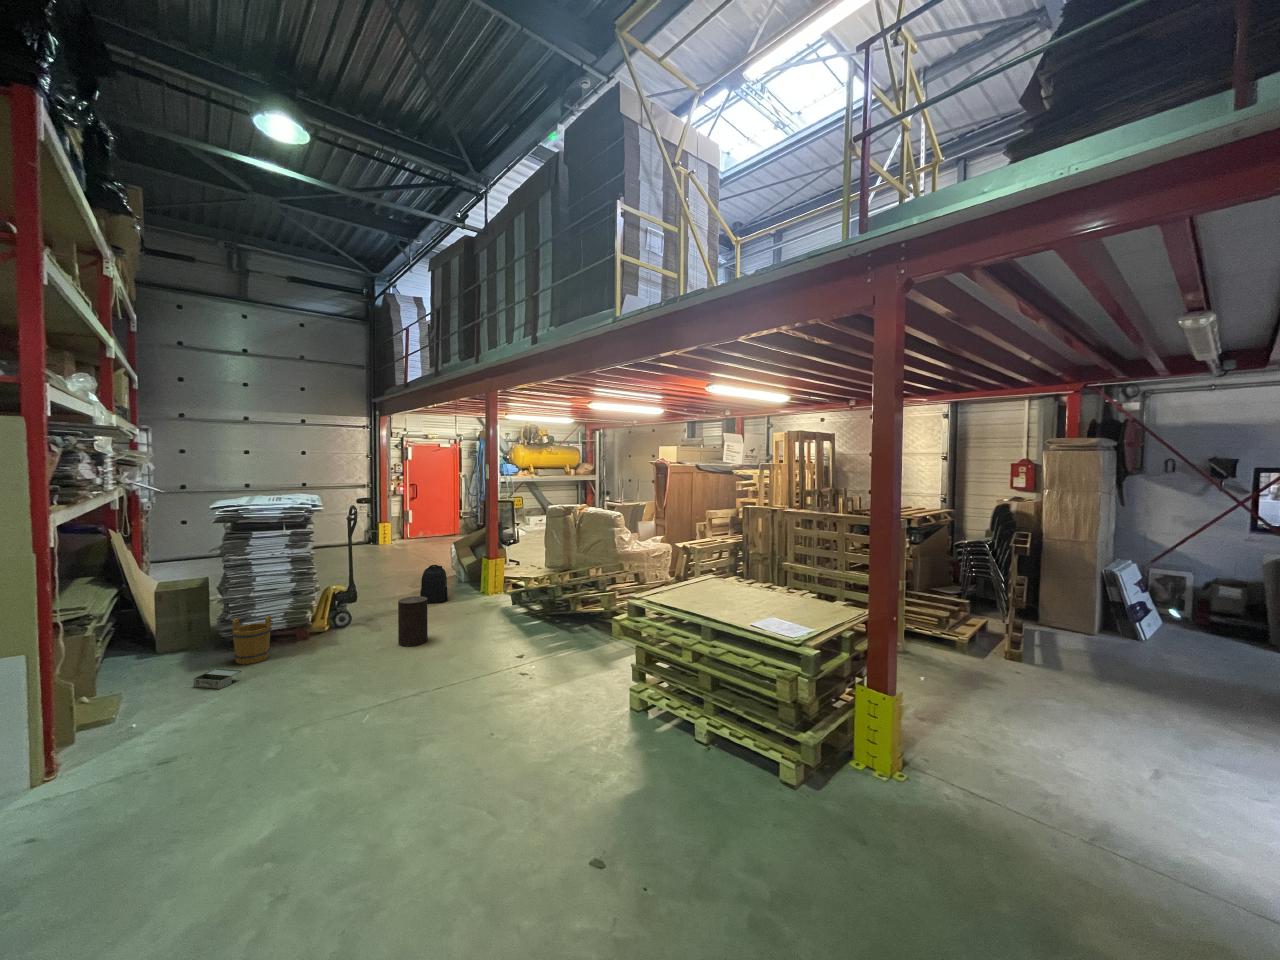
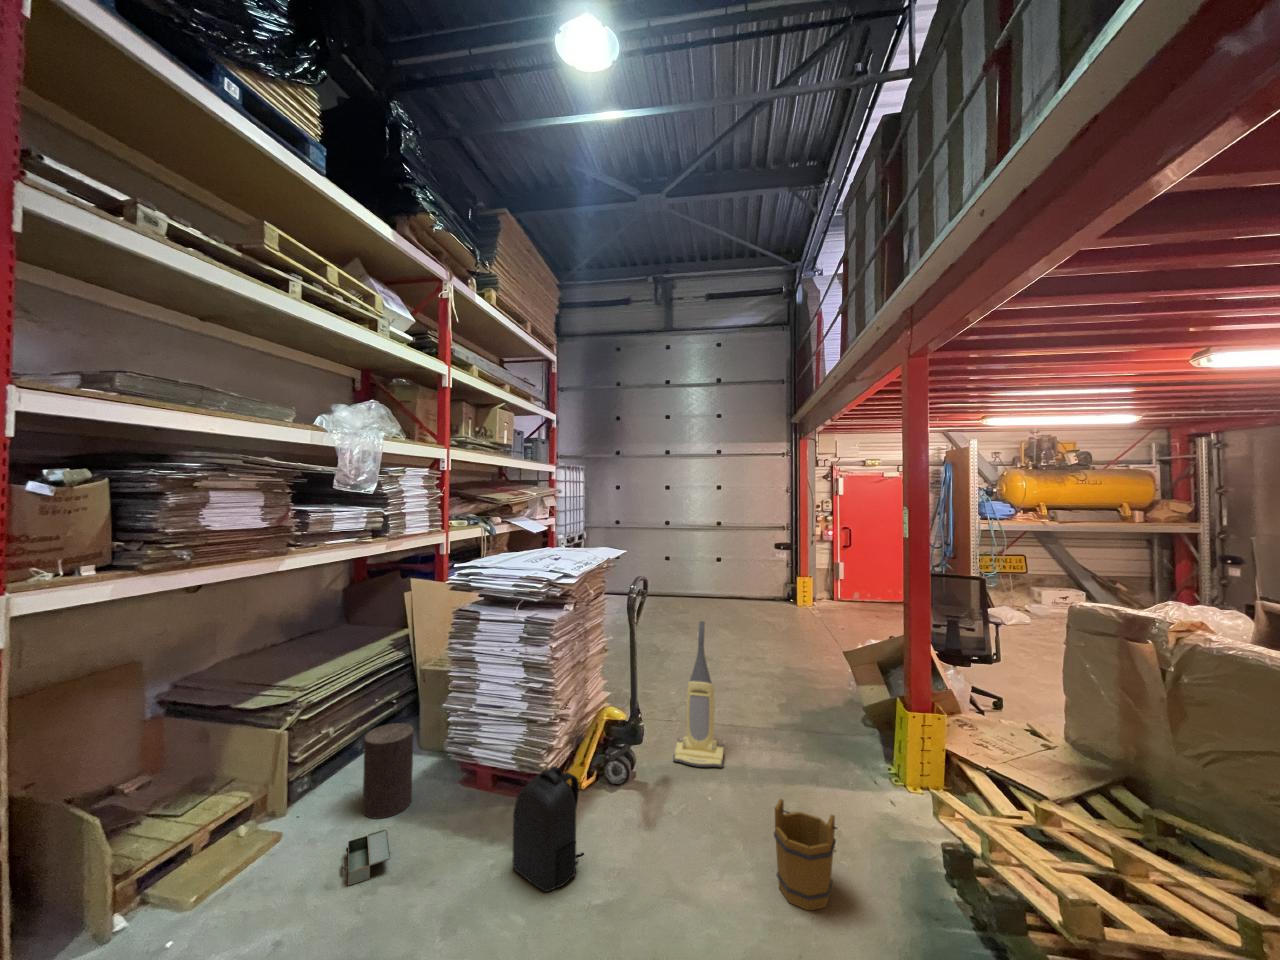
vacuum cleaner: none [367,532,401,614] -> present [673,621,724,767]
backpack: present [420,565,448,603] -> present [513,766,583,892]
stool: present [398,596,428,647] -> present [363,723,413,819]
bucket: present [232,616,273,664] -> present [774,799,837,910]

